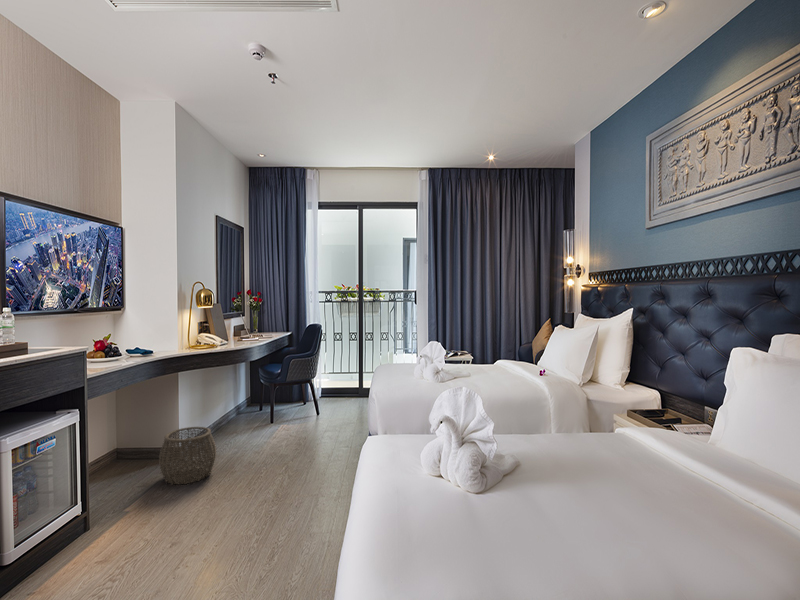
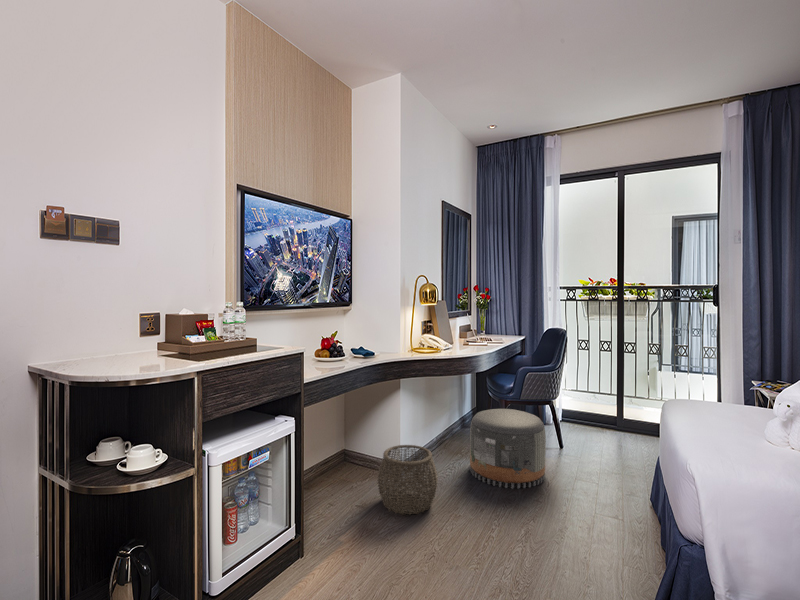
pouf: none [244,390,305,450] -> present [470,409,546,489]

